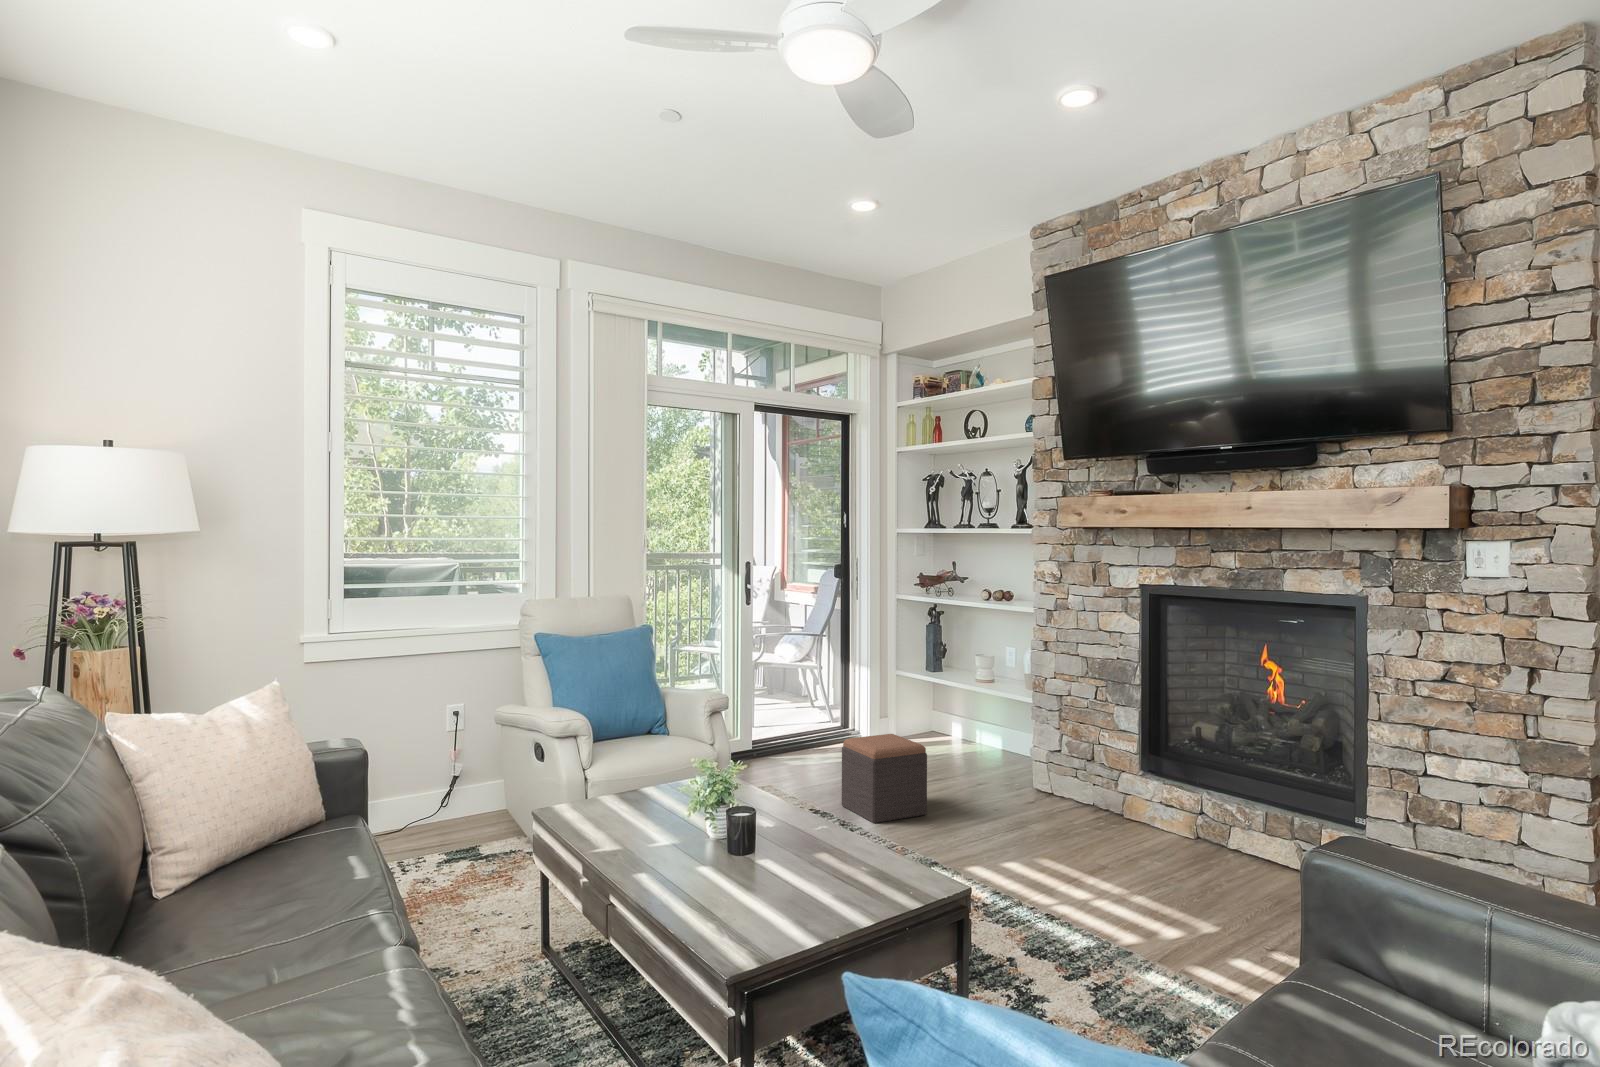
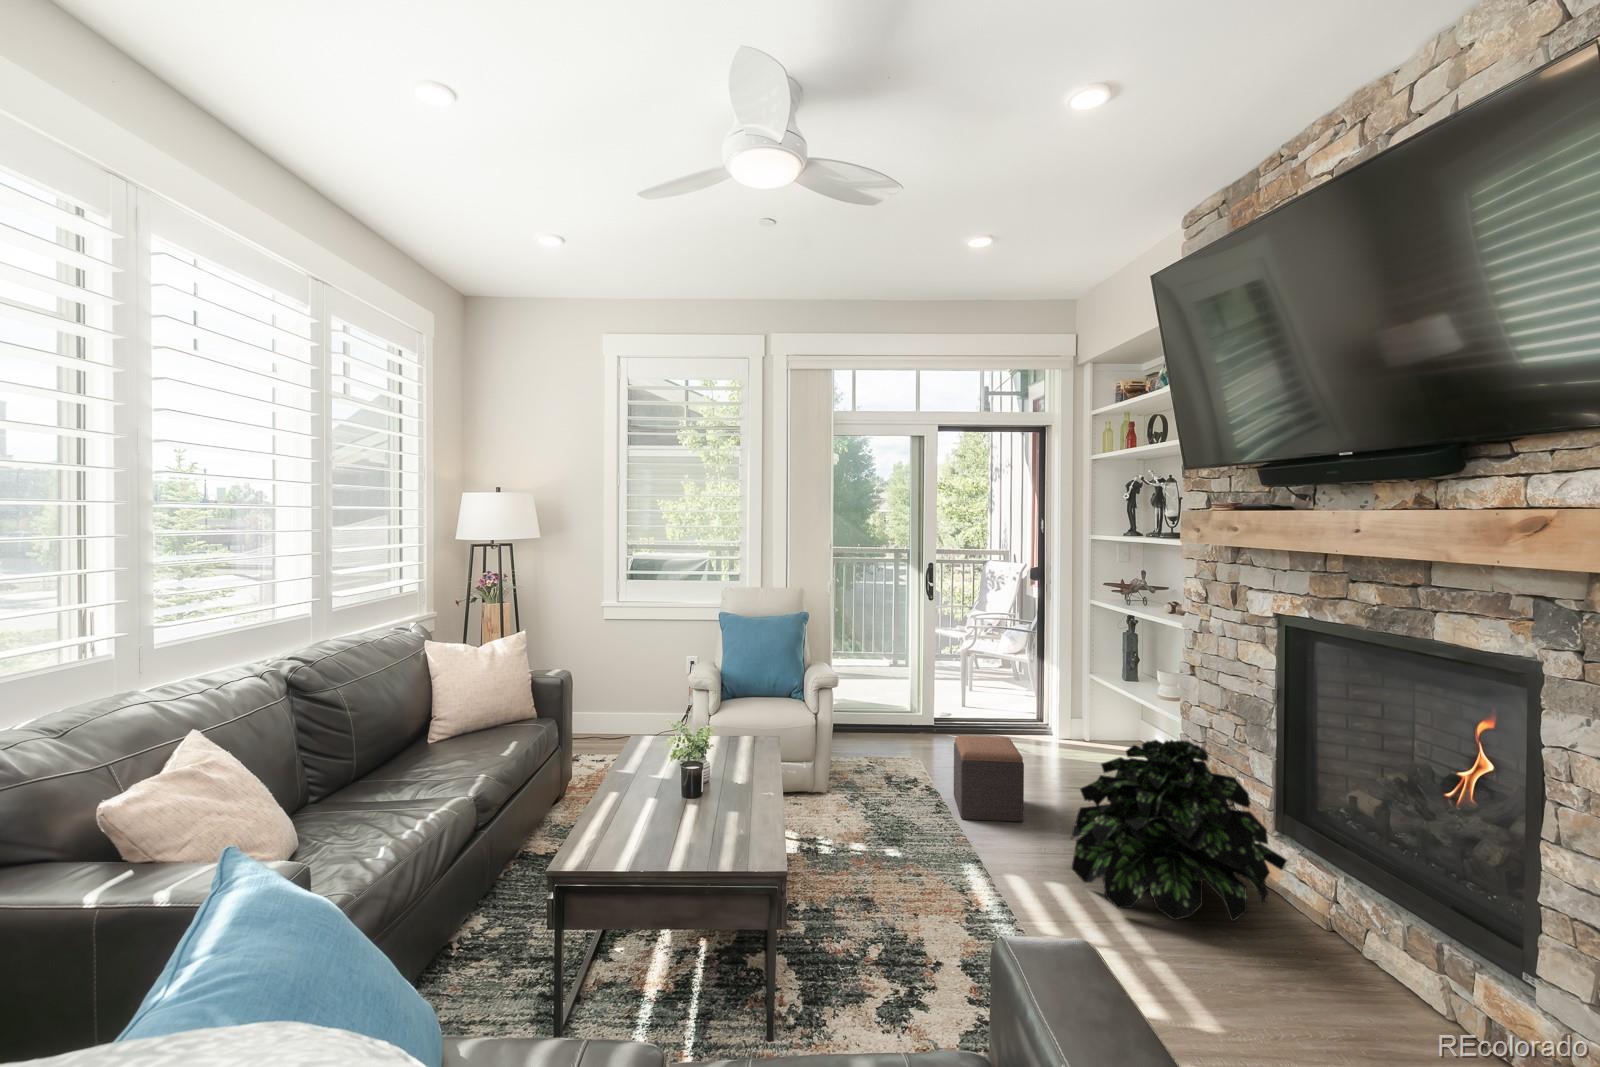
potted plant: none [998,700,1174,859] -> present [1071,739,1287,921]

